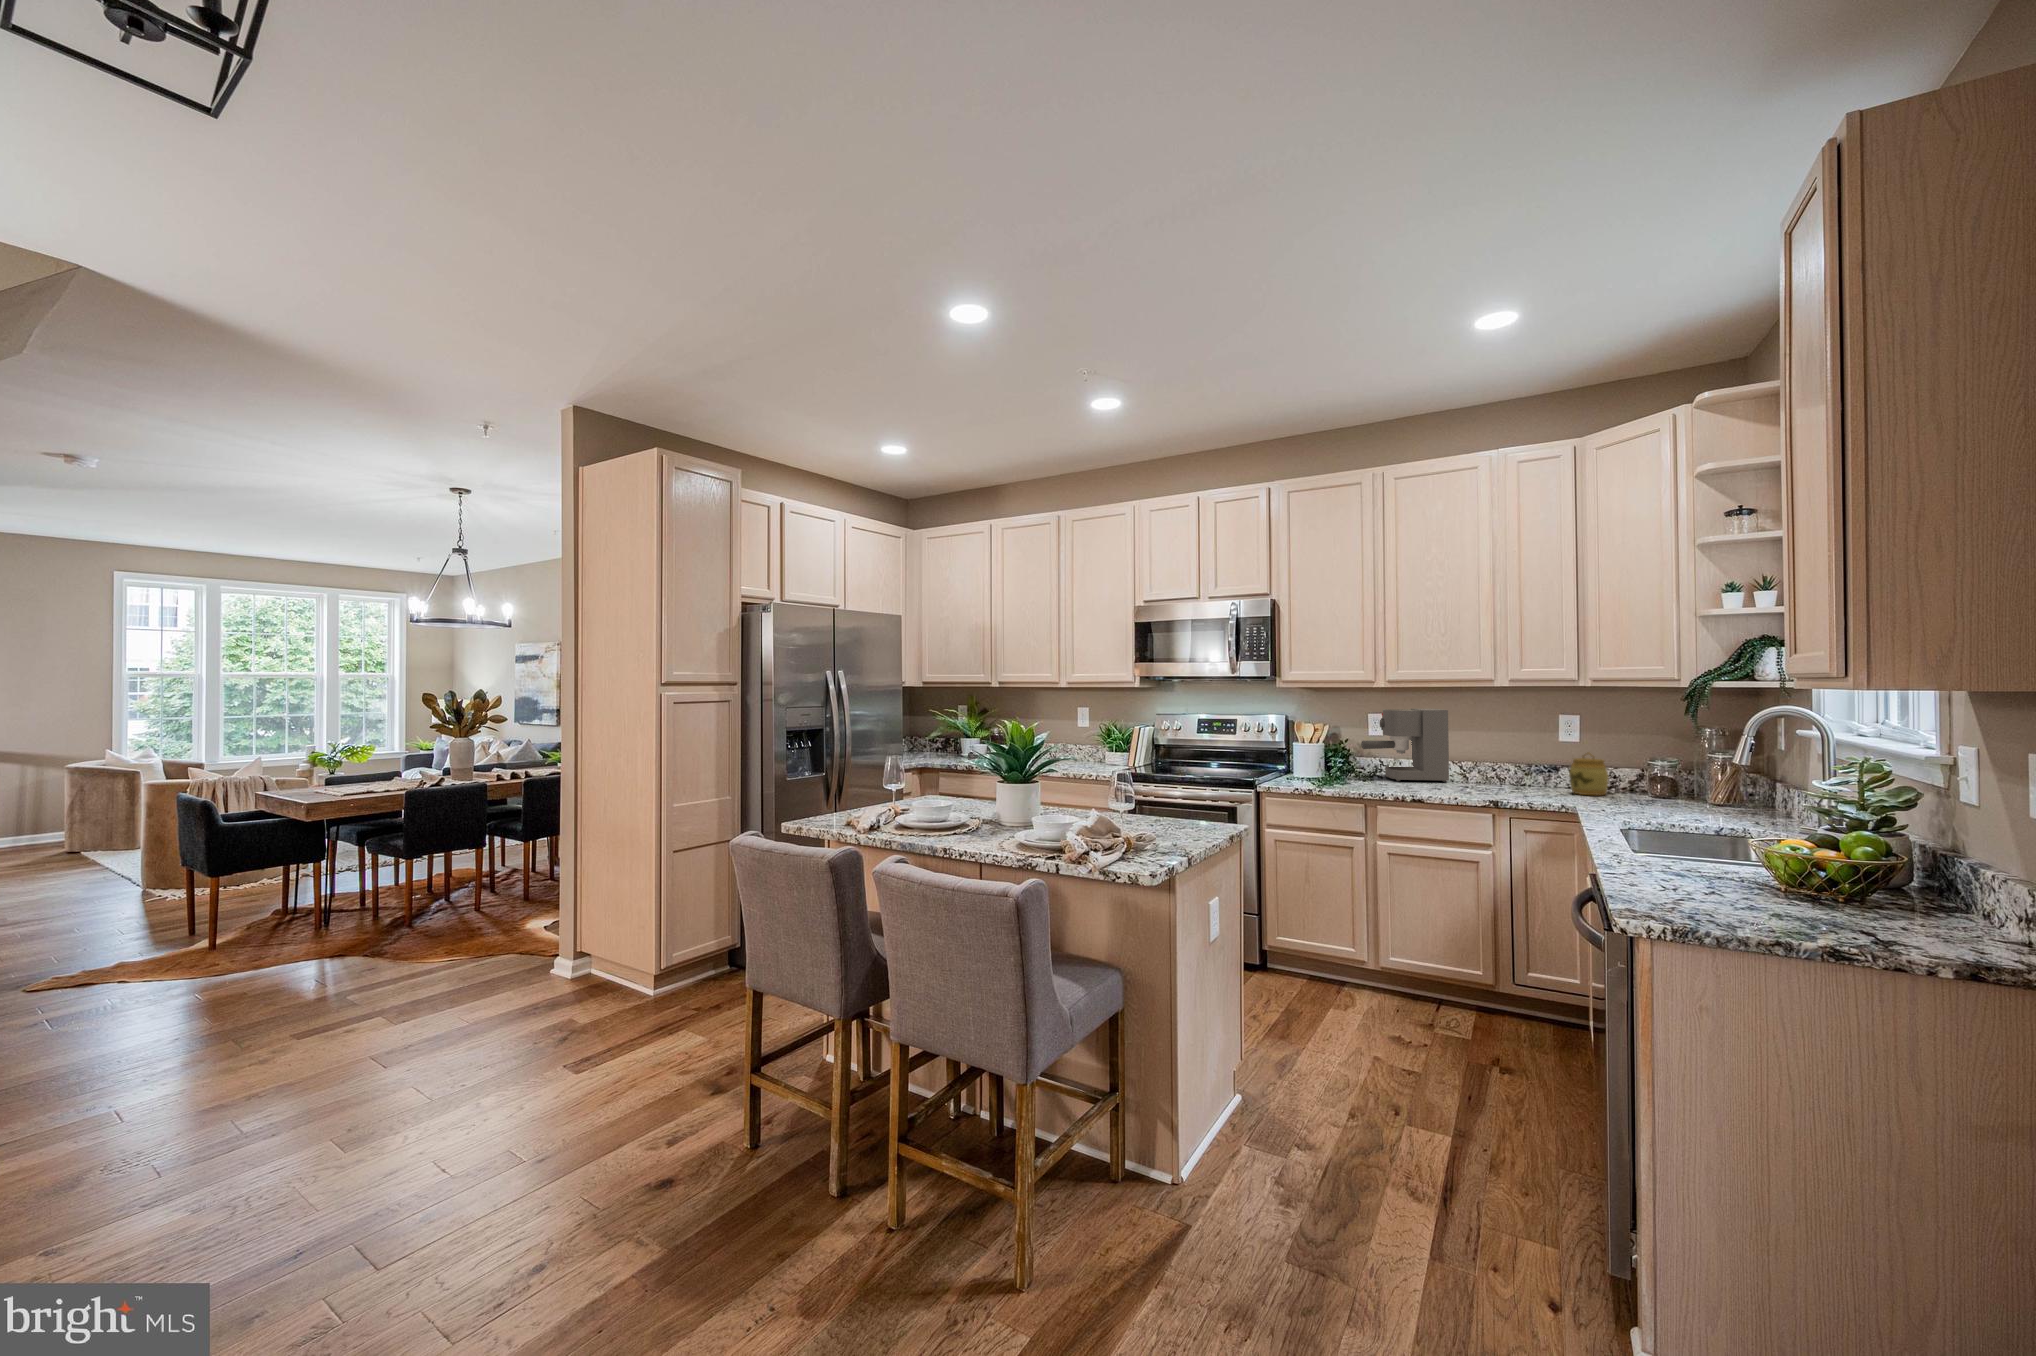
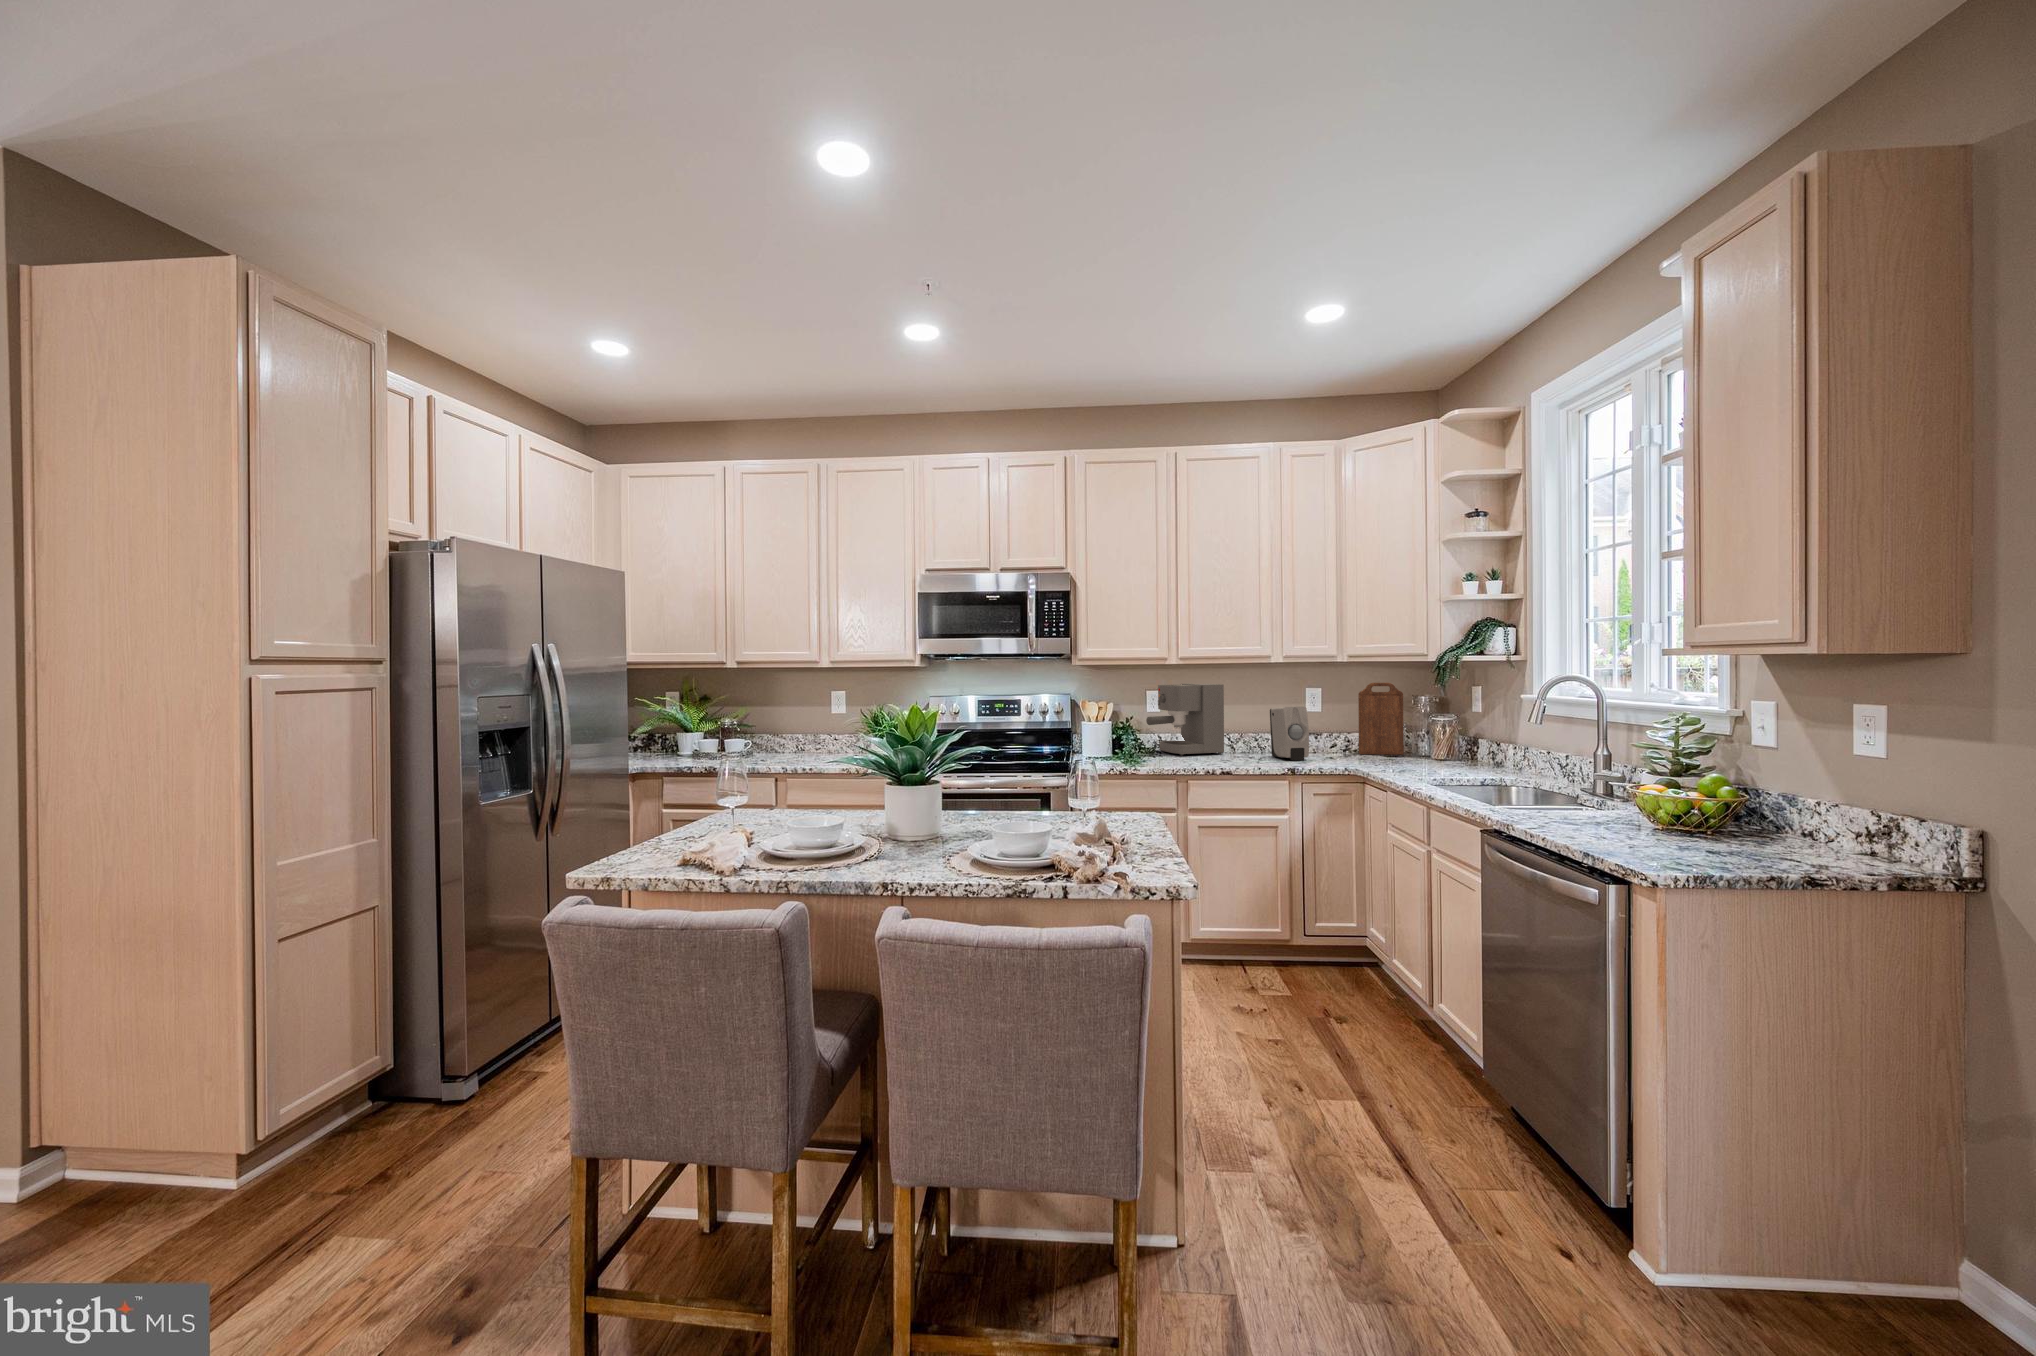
cutting board: none [1615,711,1675,795] -> present [1358,683,1404,755]
soap dispenser: none [1498,735,1536,793] -> present [1270,707,1309,760]
jar: present [1569,753,1609,795] -> none [1330,720,1361,759]

